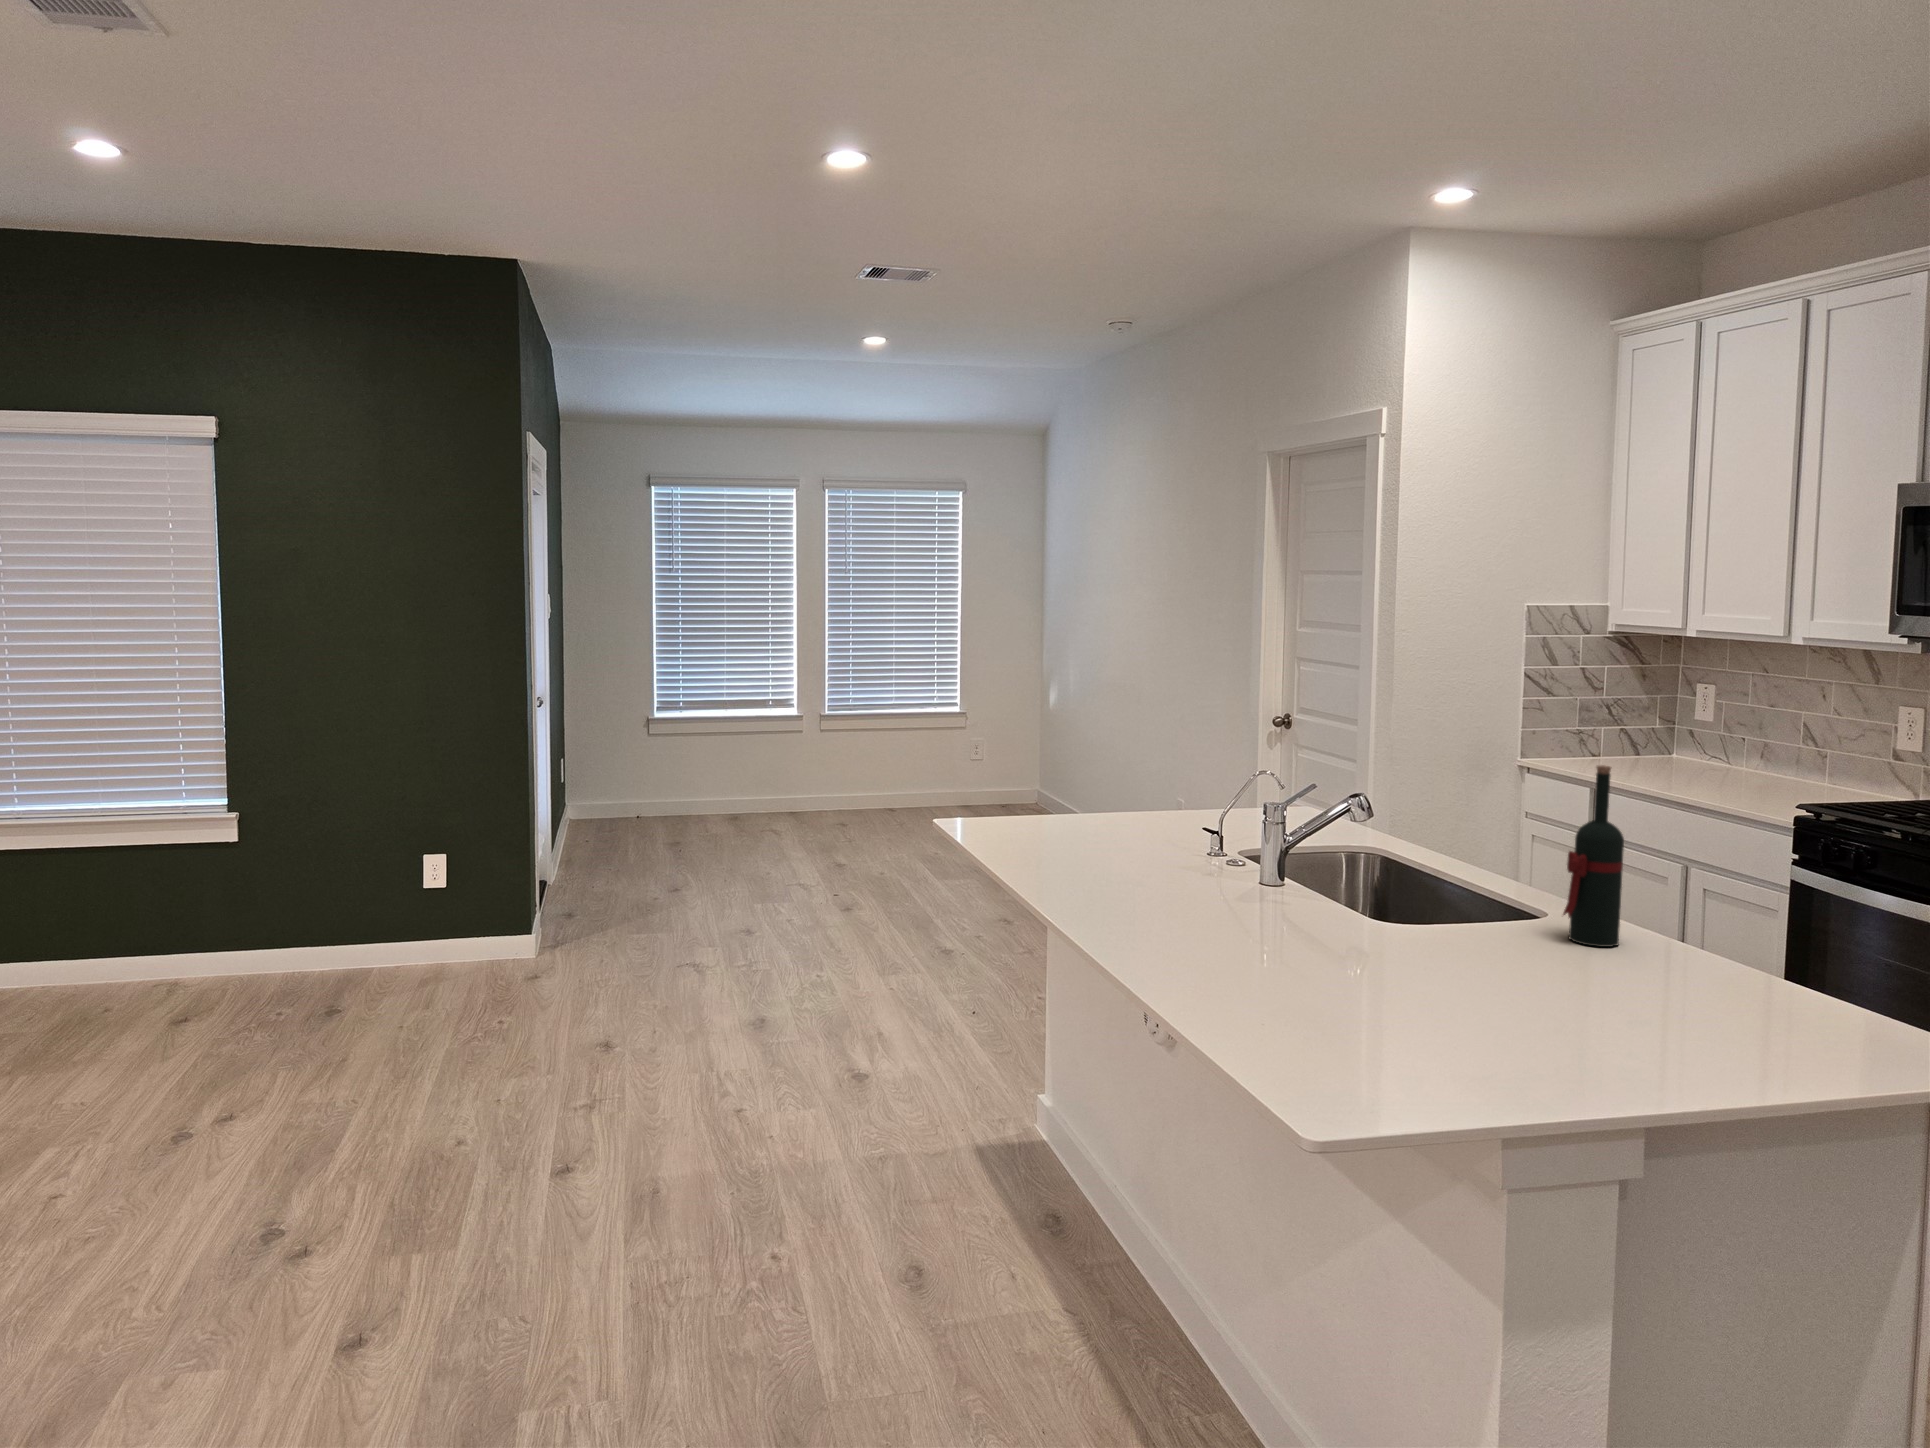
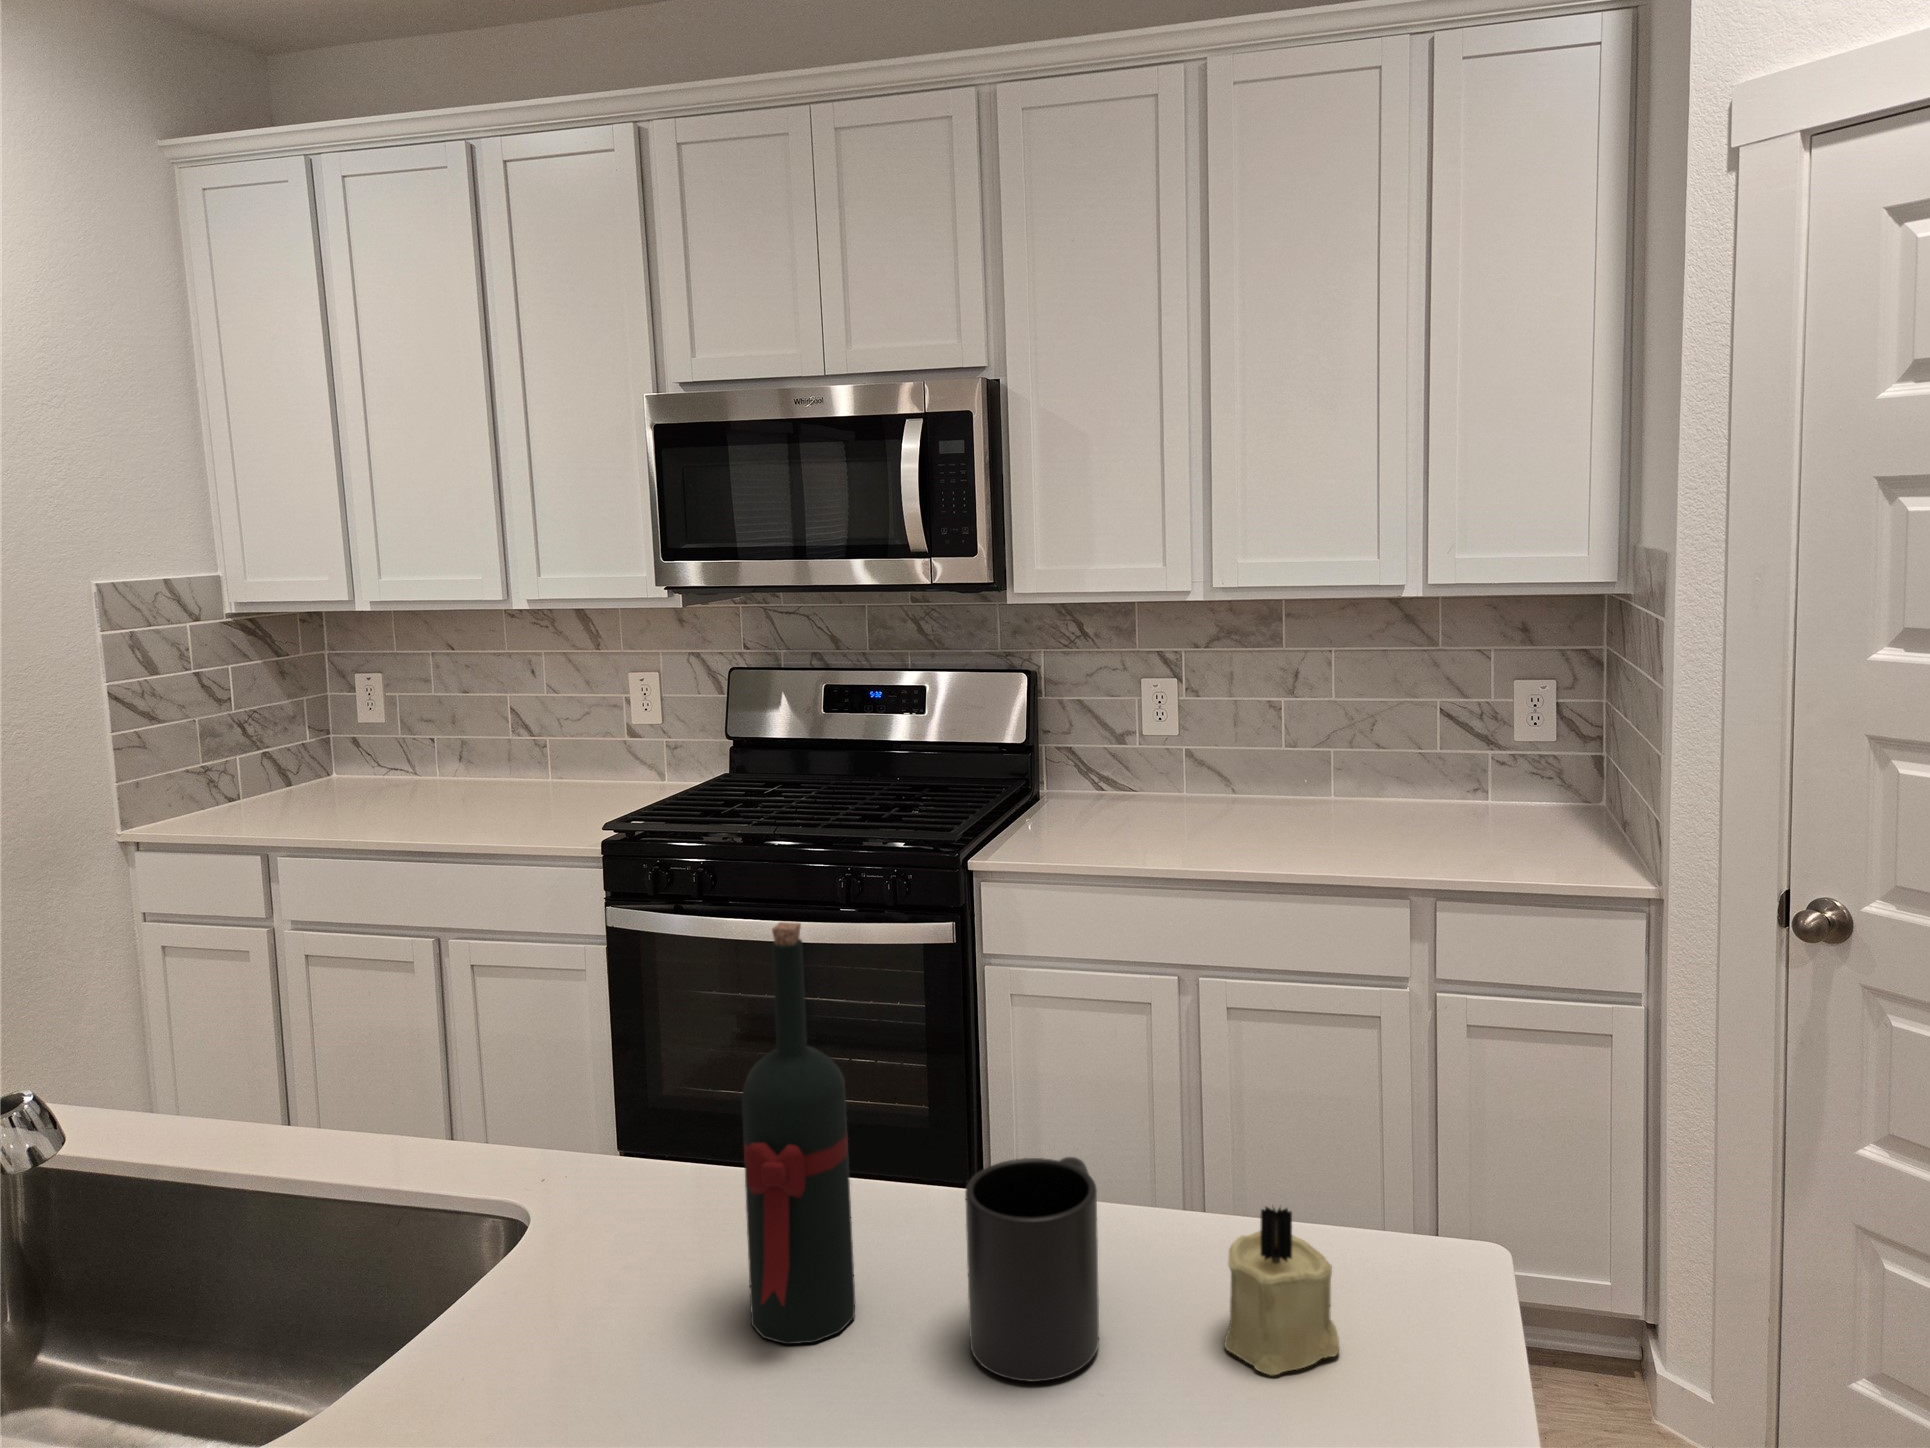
mug: none [1639,891,1737,980] -> present [965,1157,1099,1382]
candle: none [1752,937,1814,1014] -> present [1225,1207,1340,1375]

